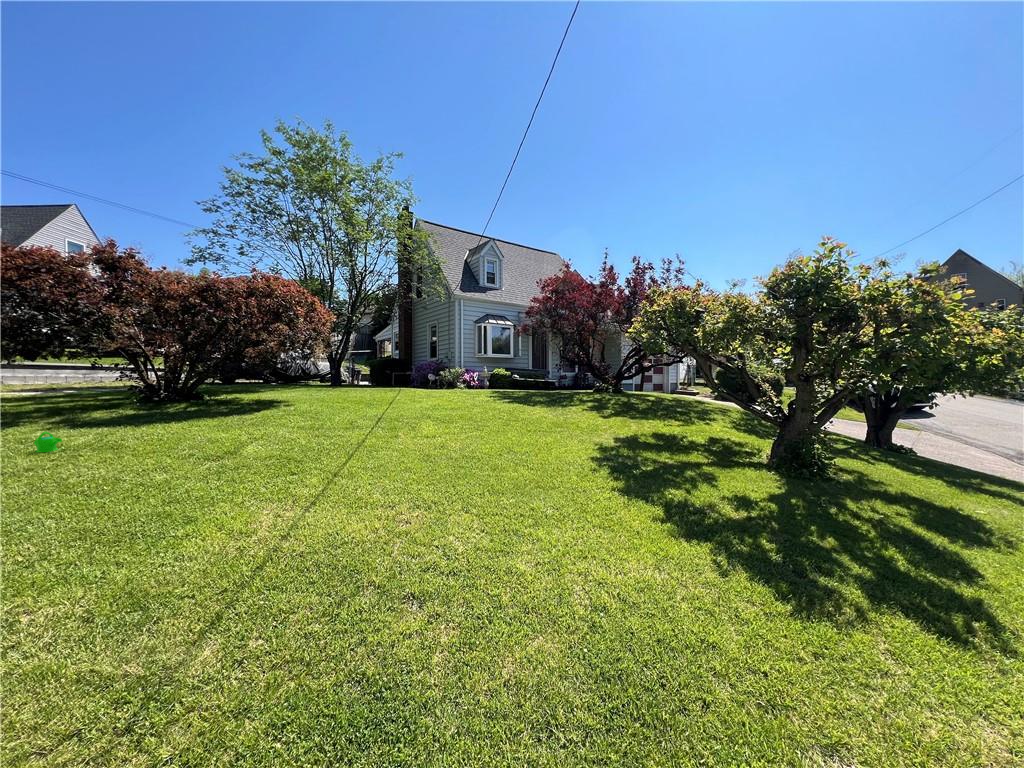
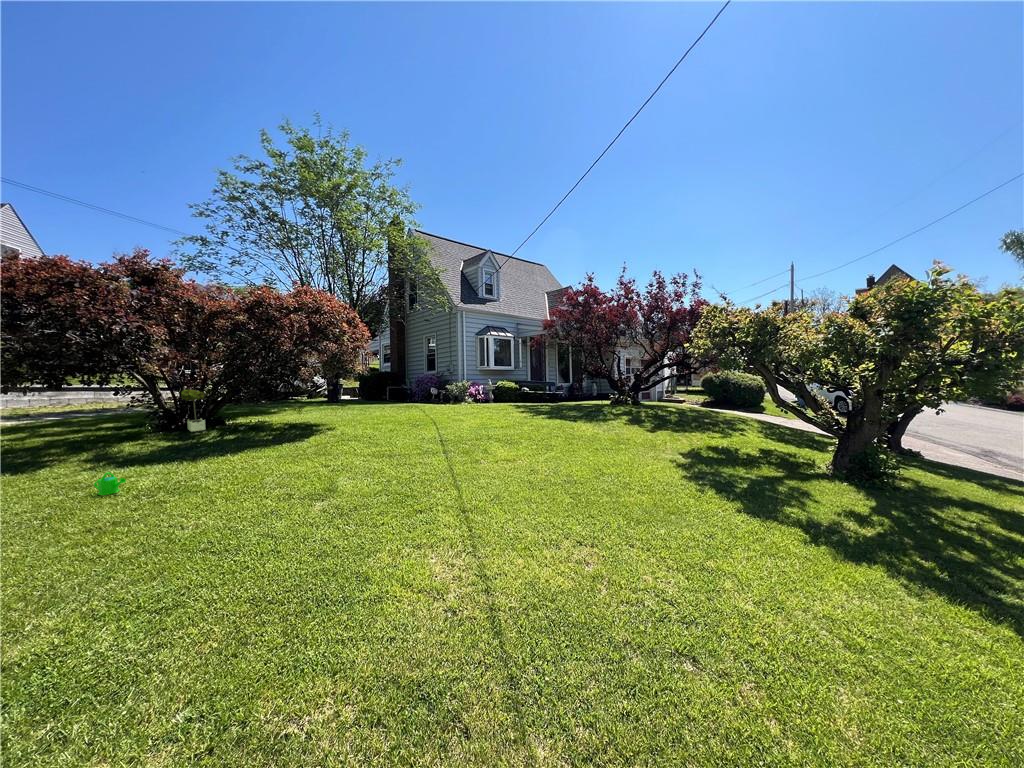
potted tree: none [158,365,182,405] -> present [181,390,205,431]

